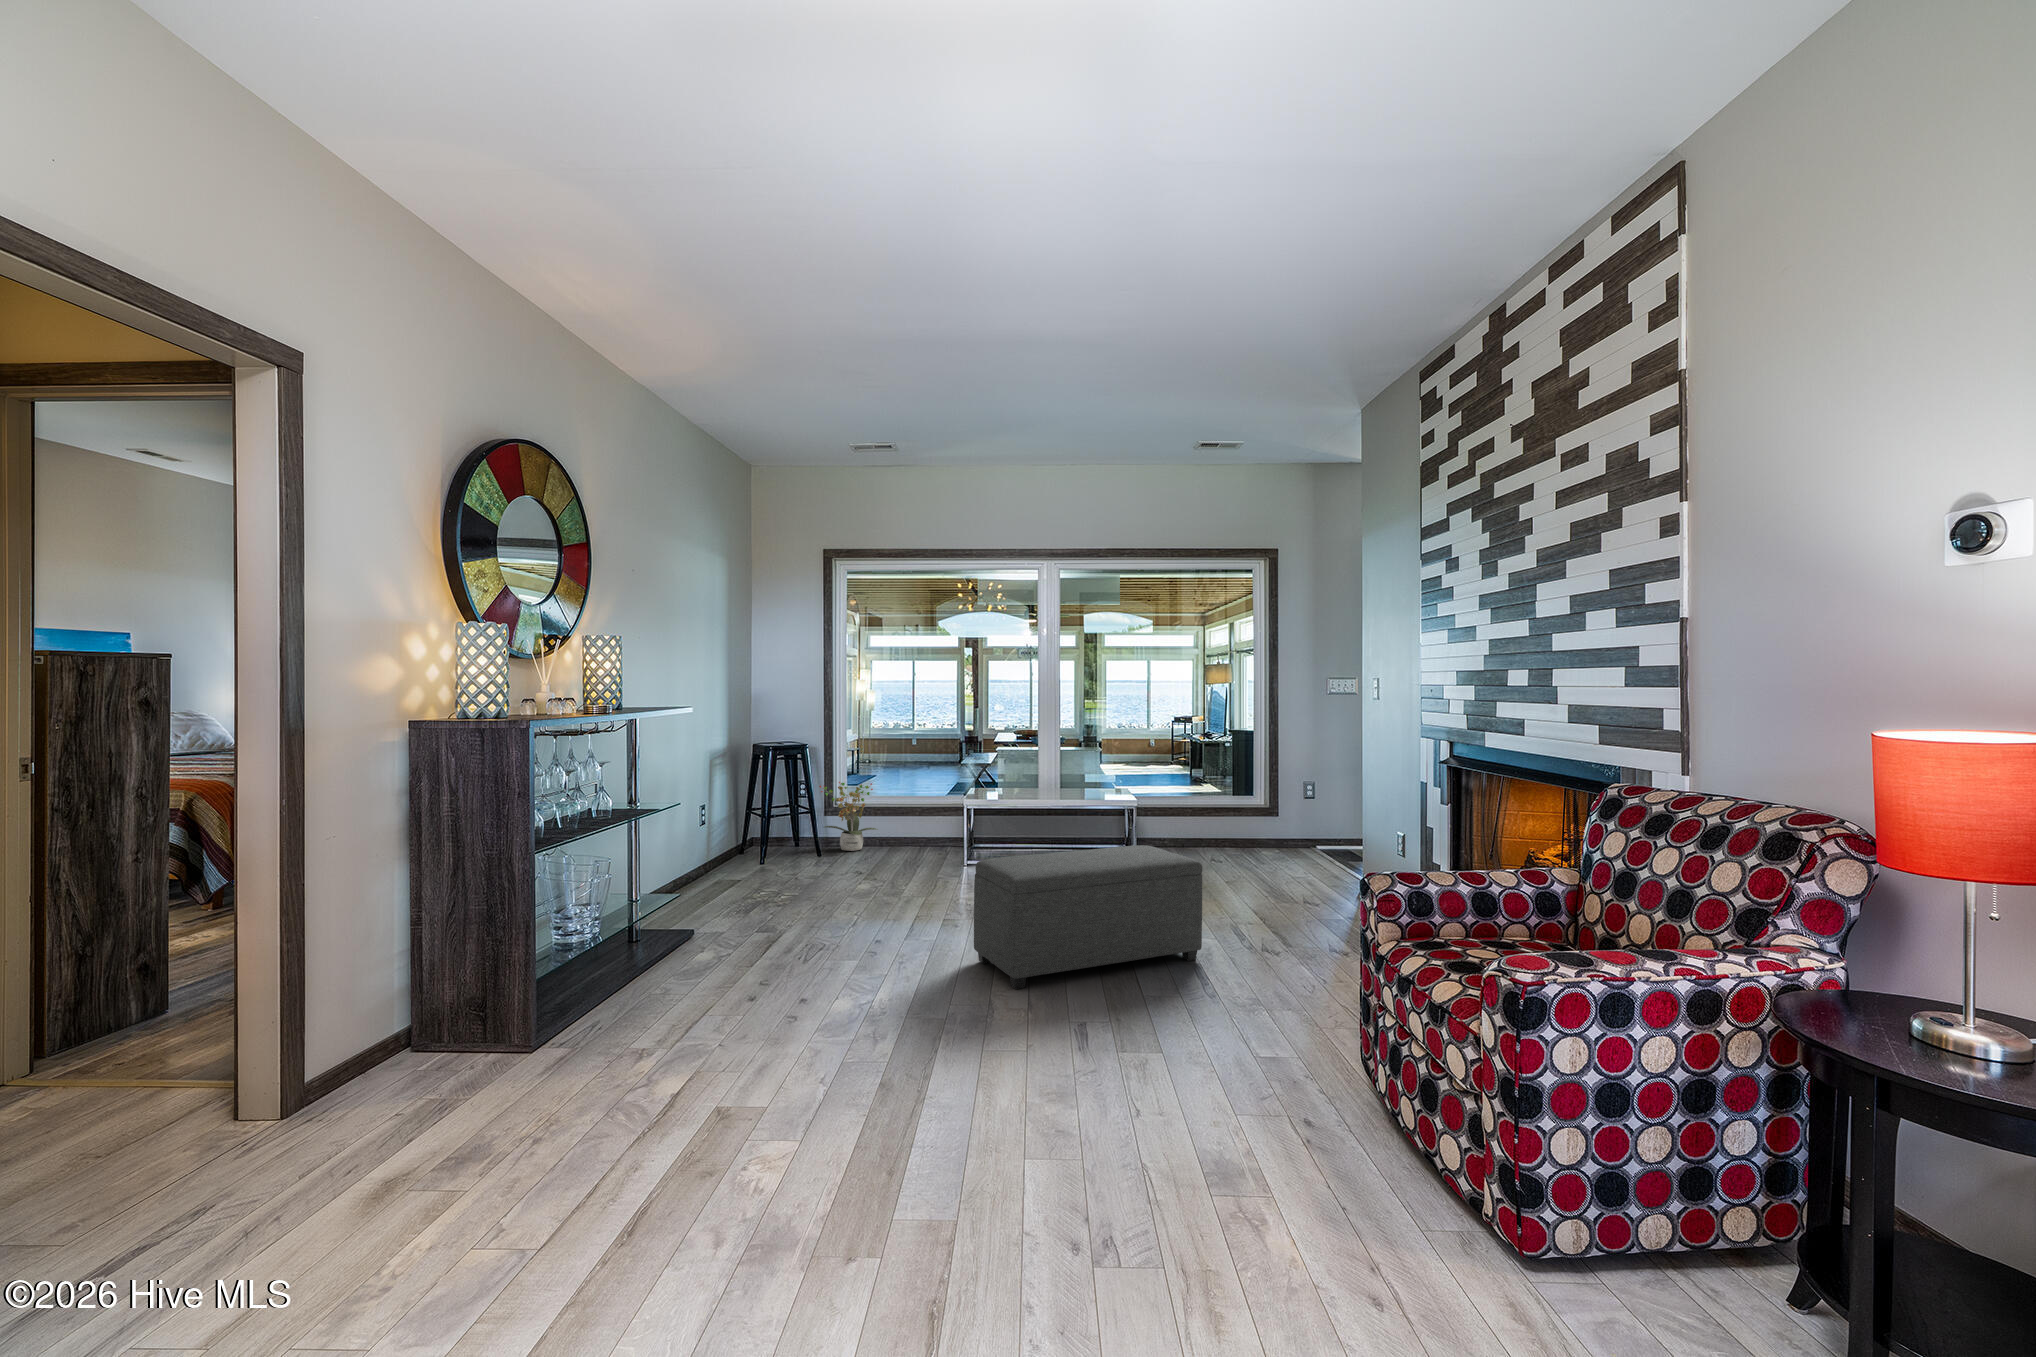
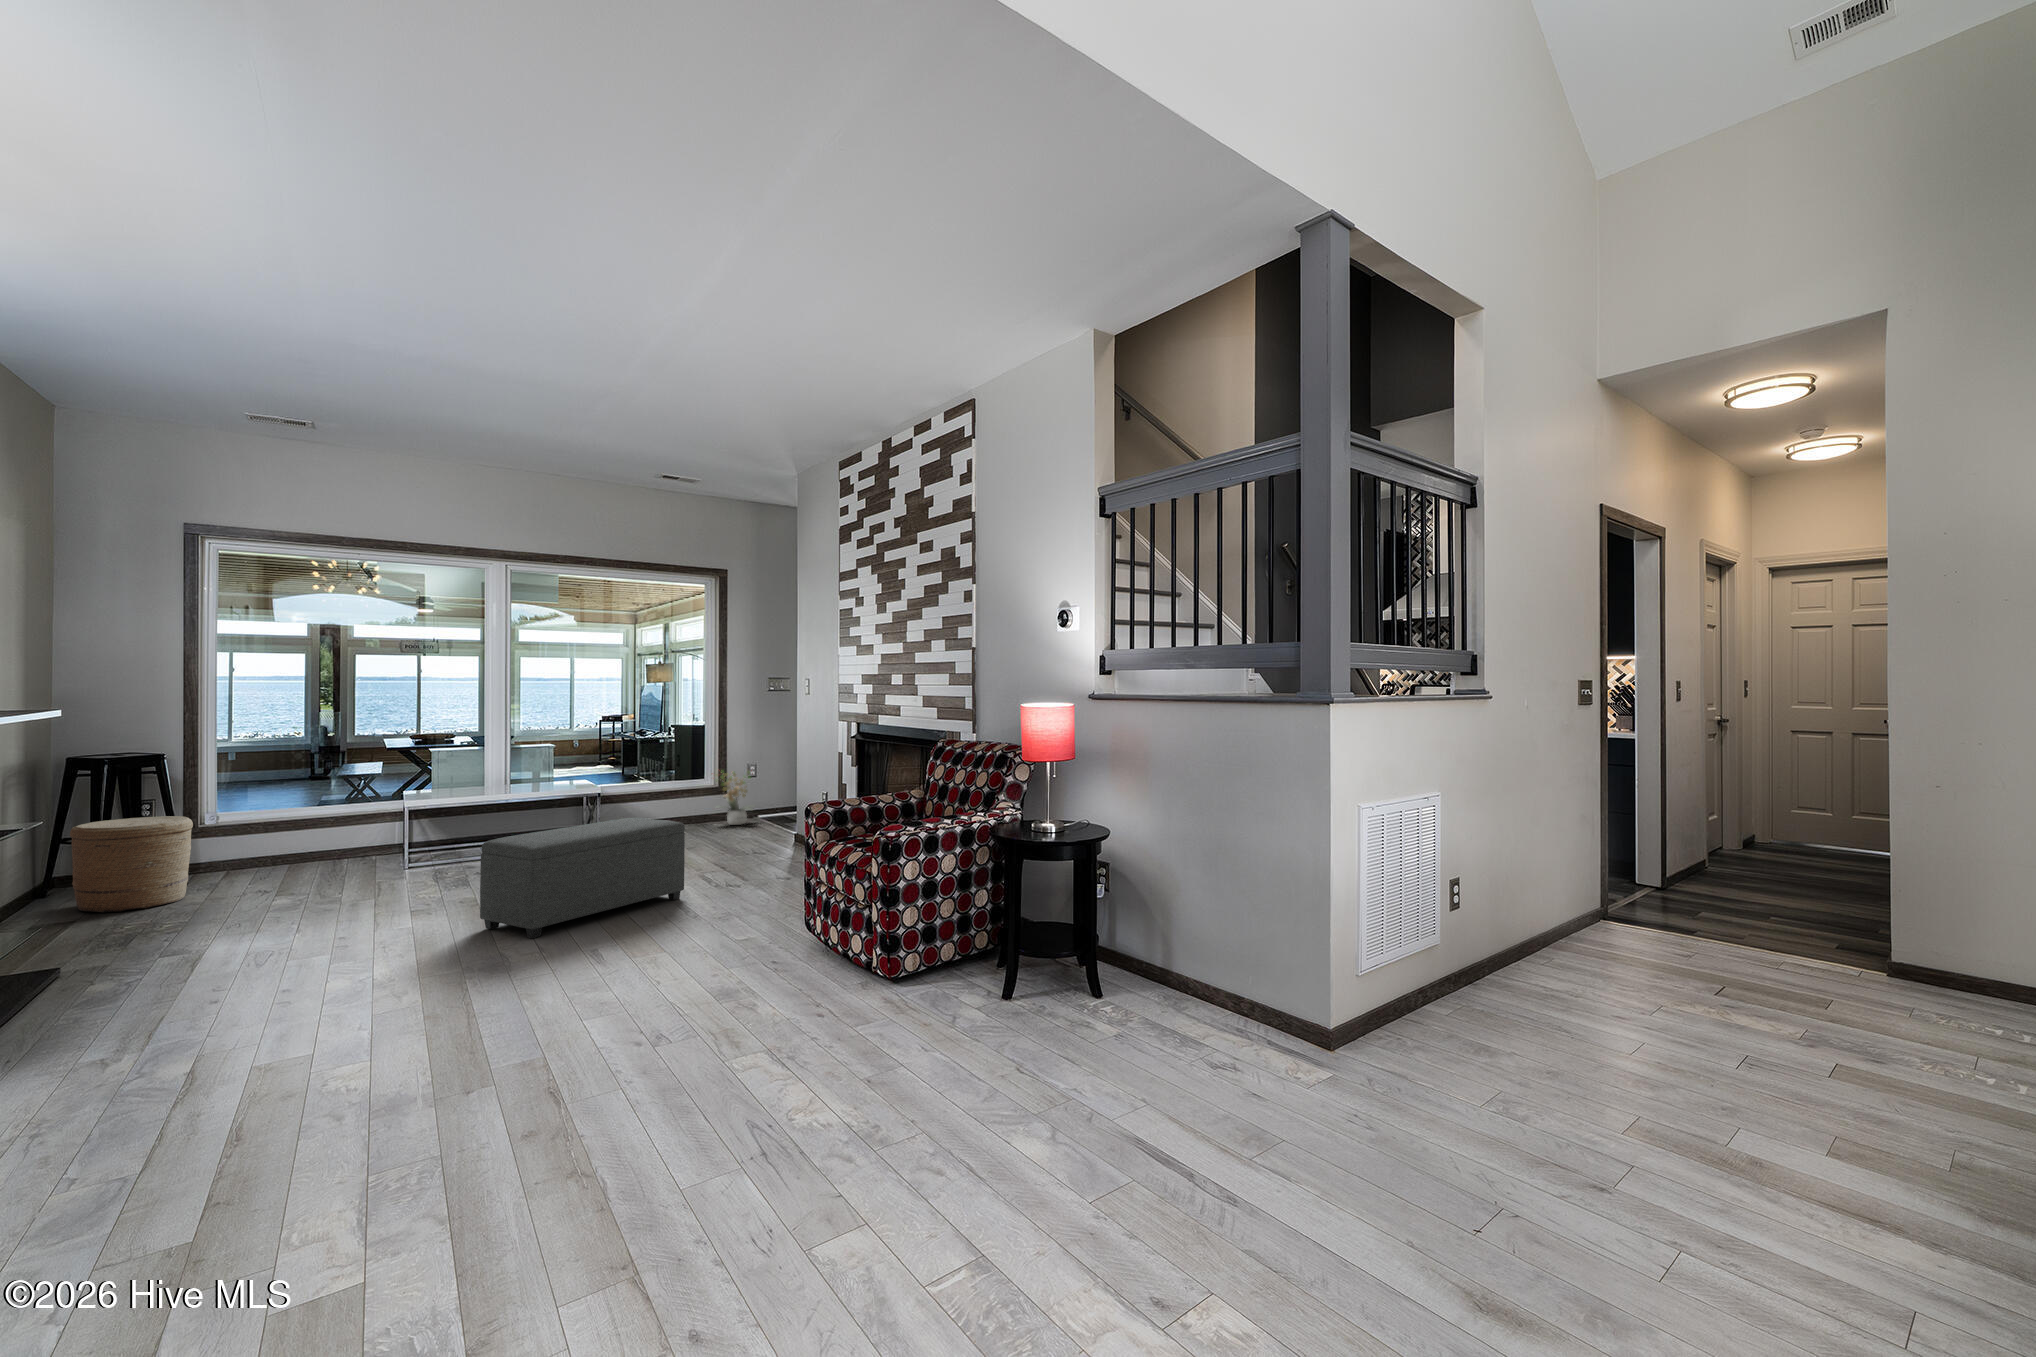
potted plant: present [819,782,878,851] -> present [721,771,752,825]
woven basket: none [717,794,795,877] -> present [70,816,193,912]

